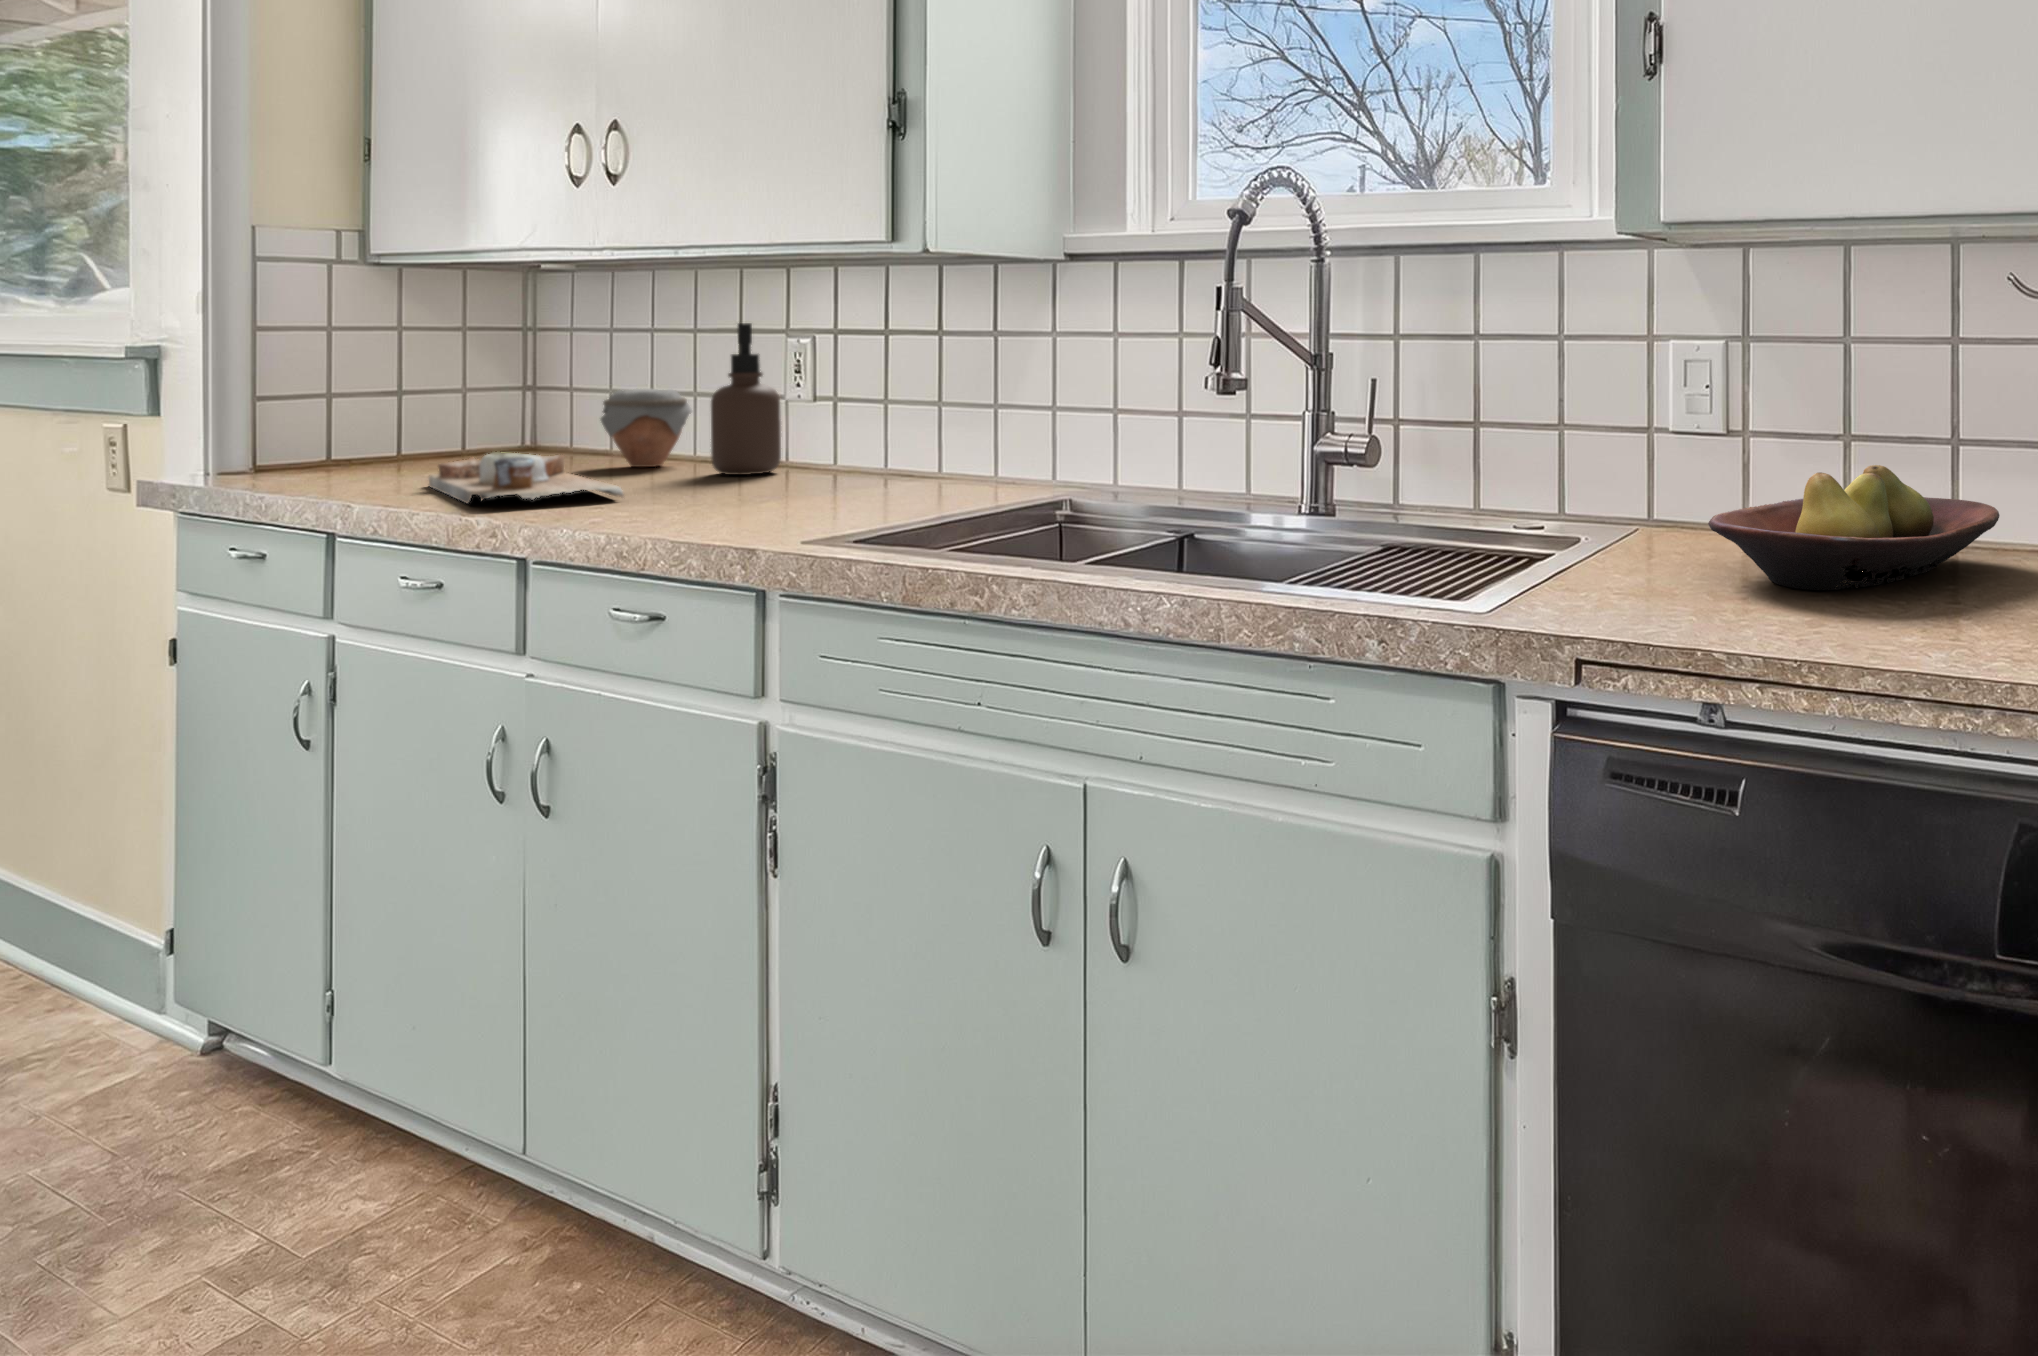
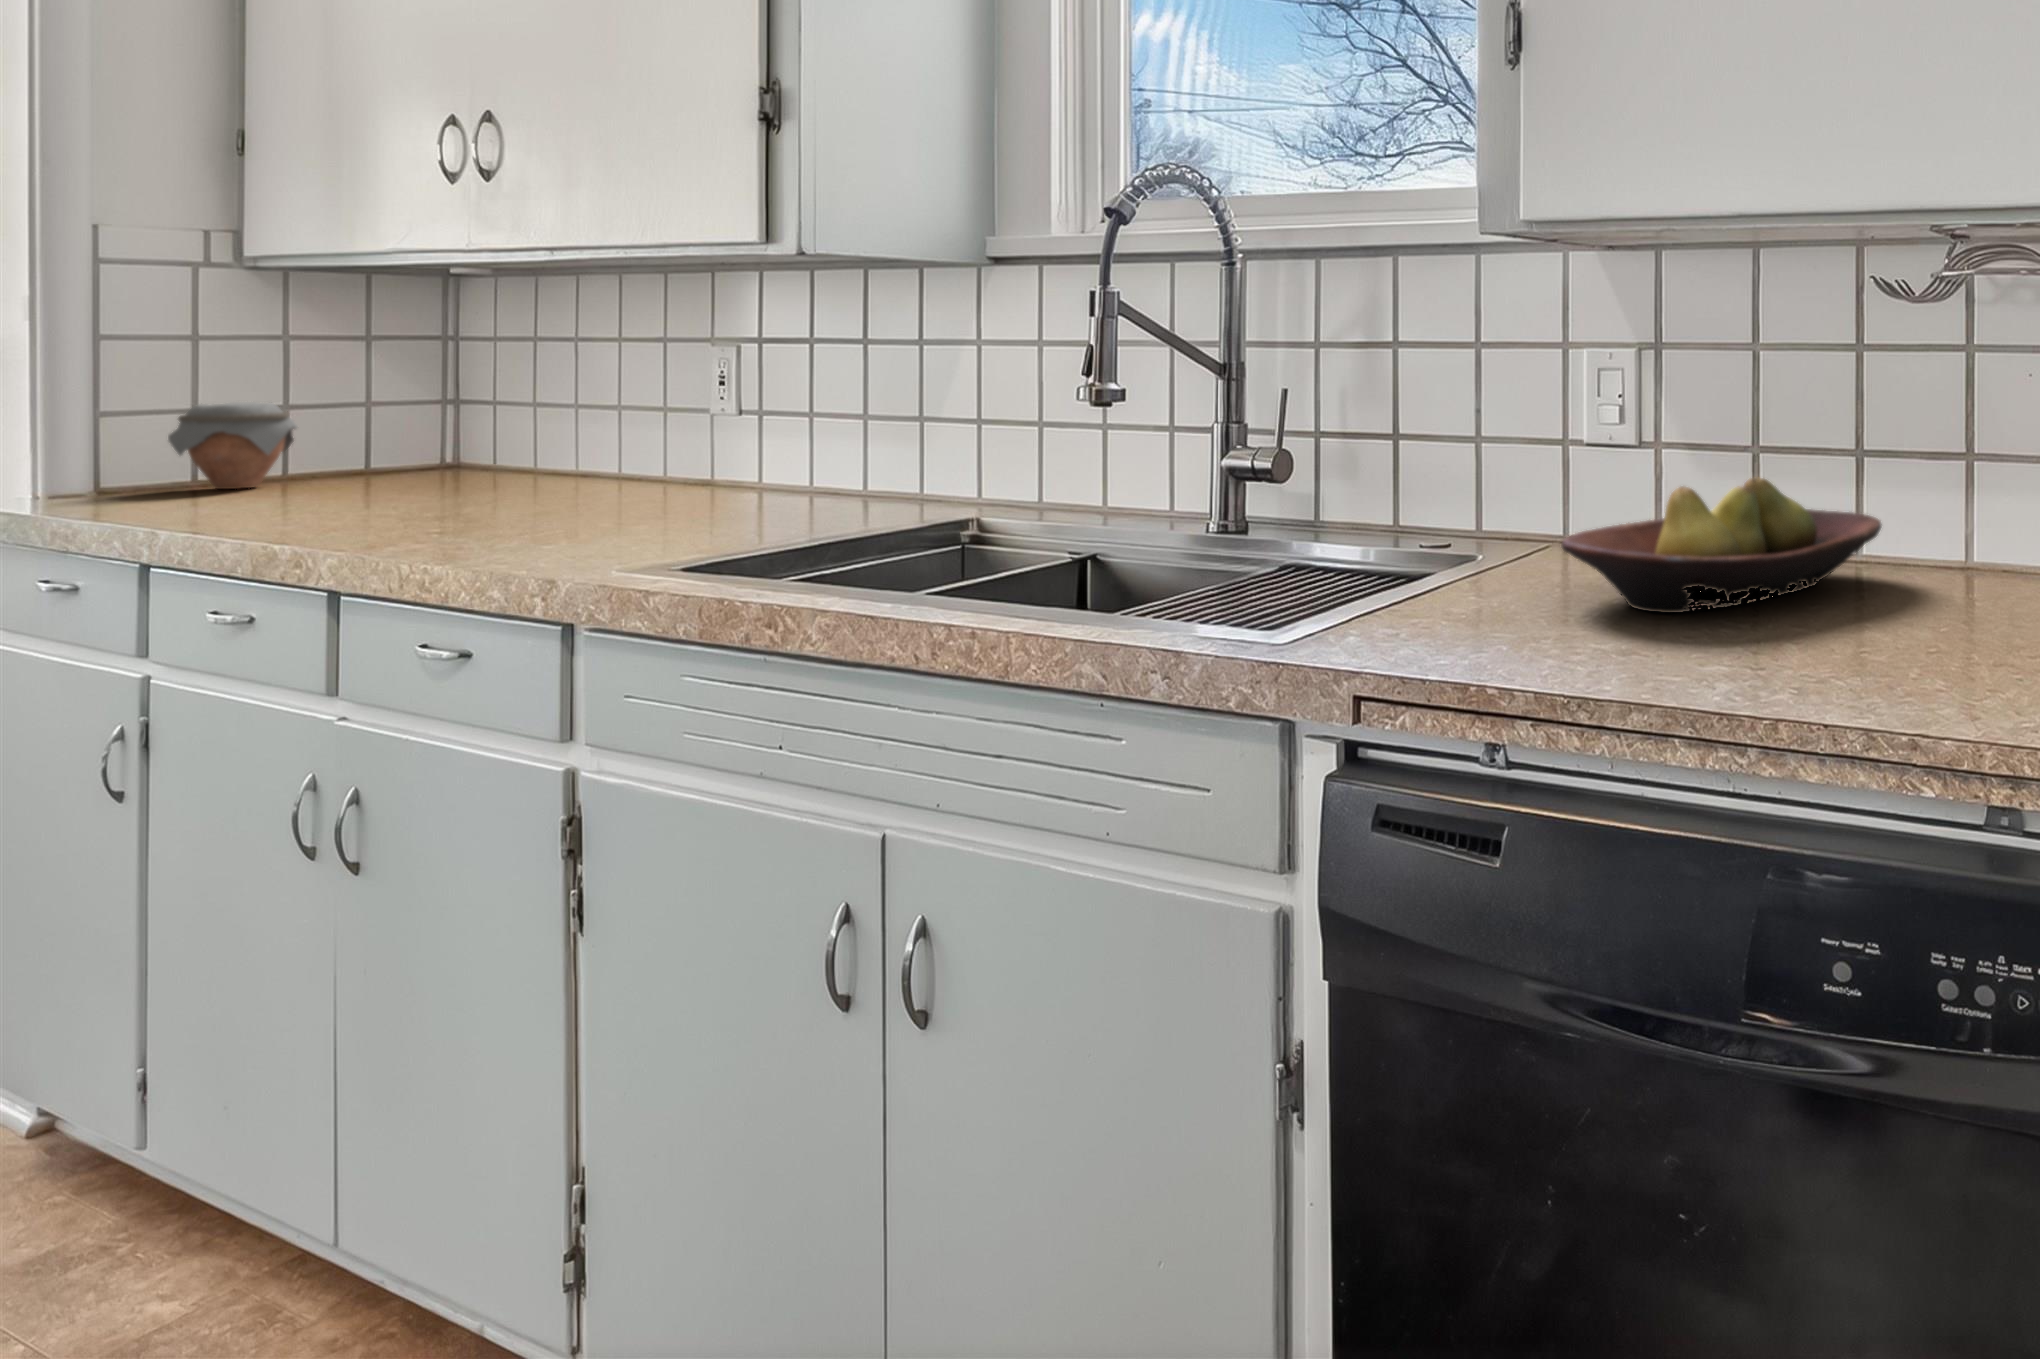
soap dispenser: present [711,323,781,475] -> none [613,329,694,493]
jar: present [601,389,692,467] -> present [168,402,297,489]
cutting board: present [429,452,624,503] -> none [277,472,478,529]

